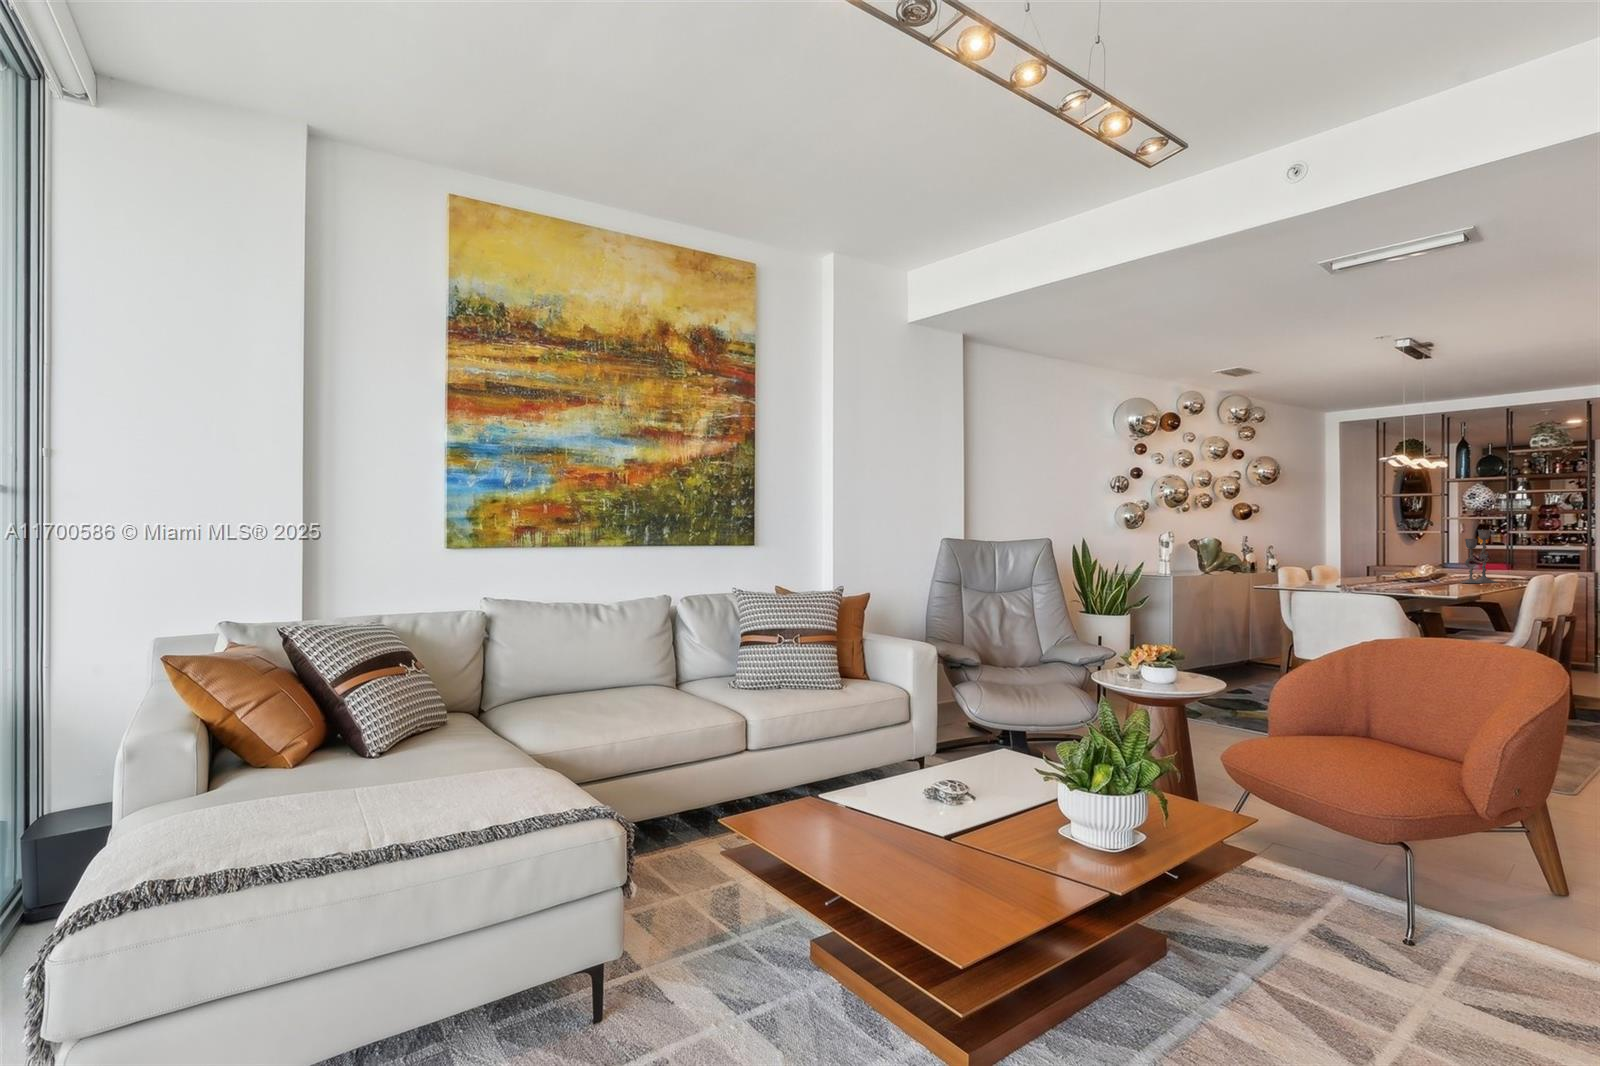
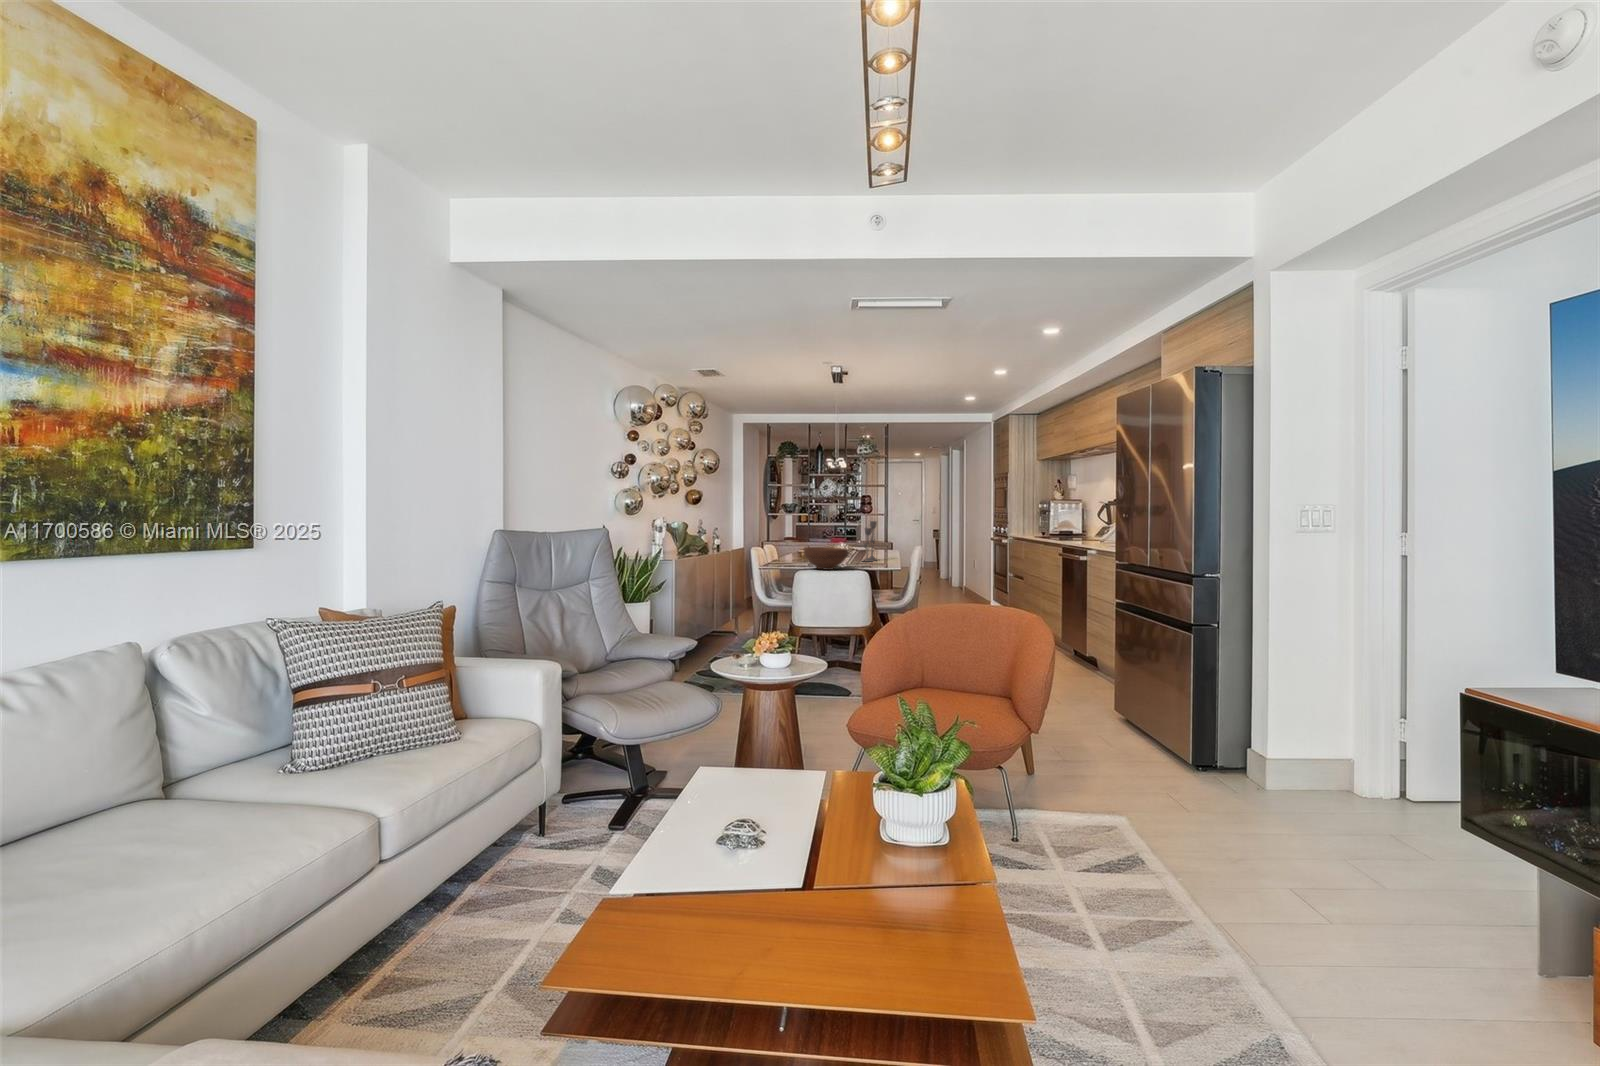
fruit bowl: none [1342,562,1411,589] -> present [804,547,848,570]

